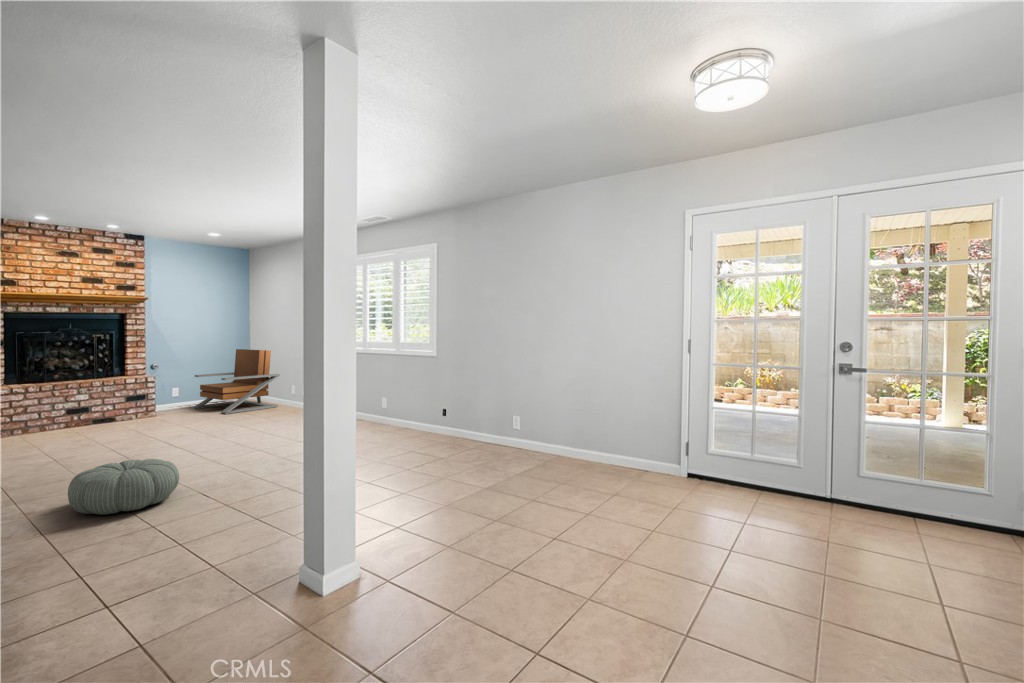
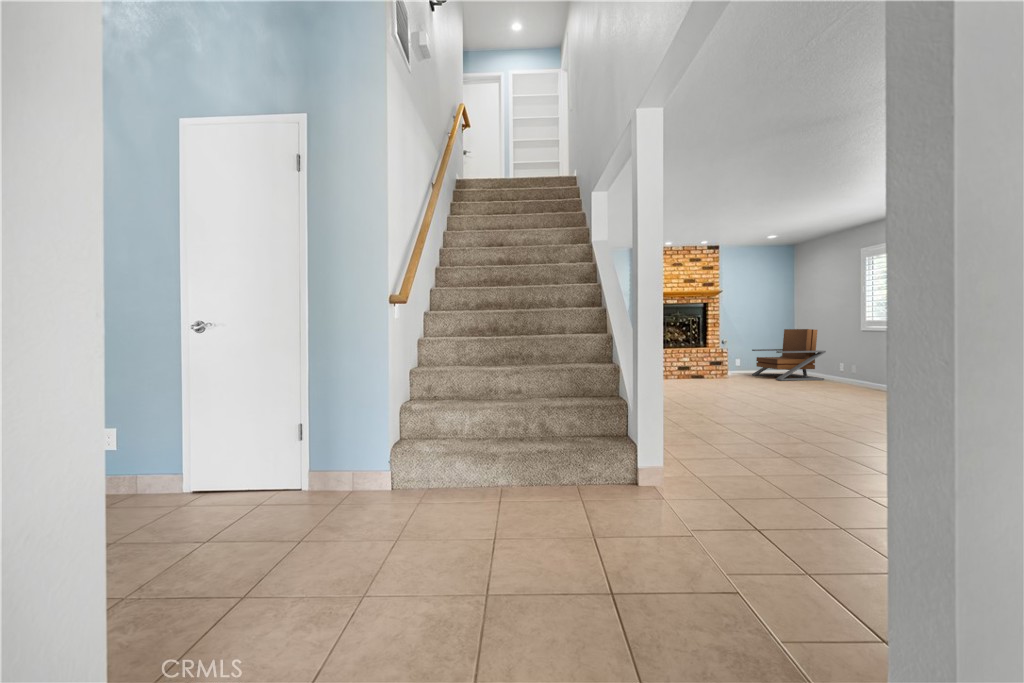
pouf: present [68,459,179,515] -> none [719,390,780,419]

